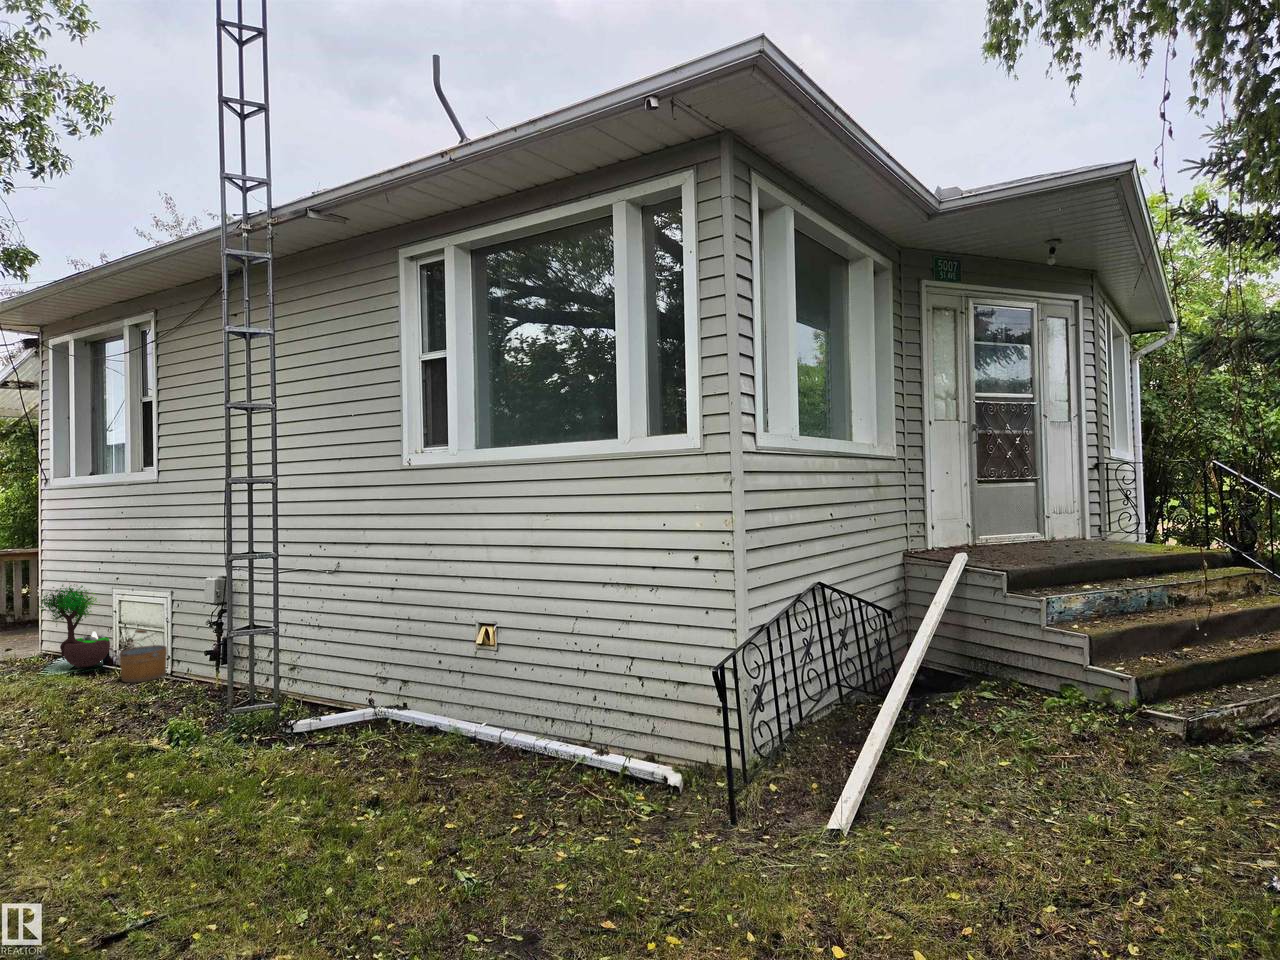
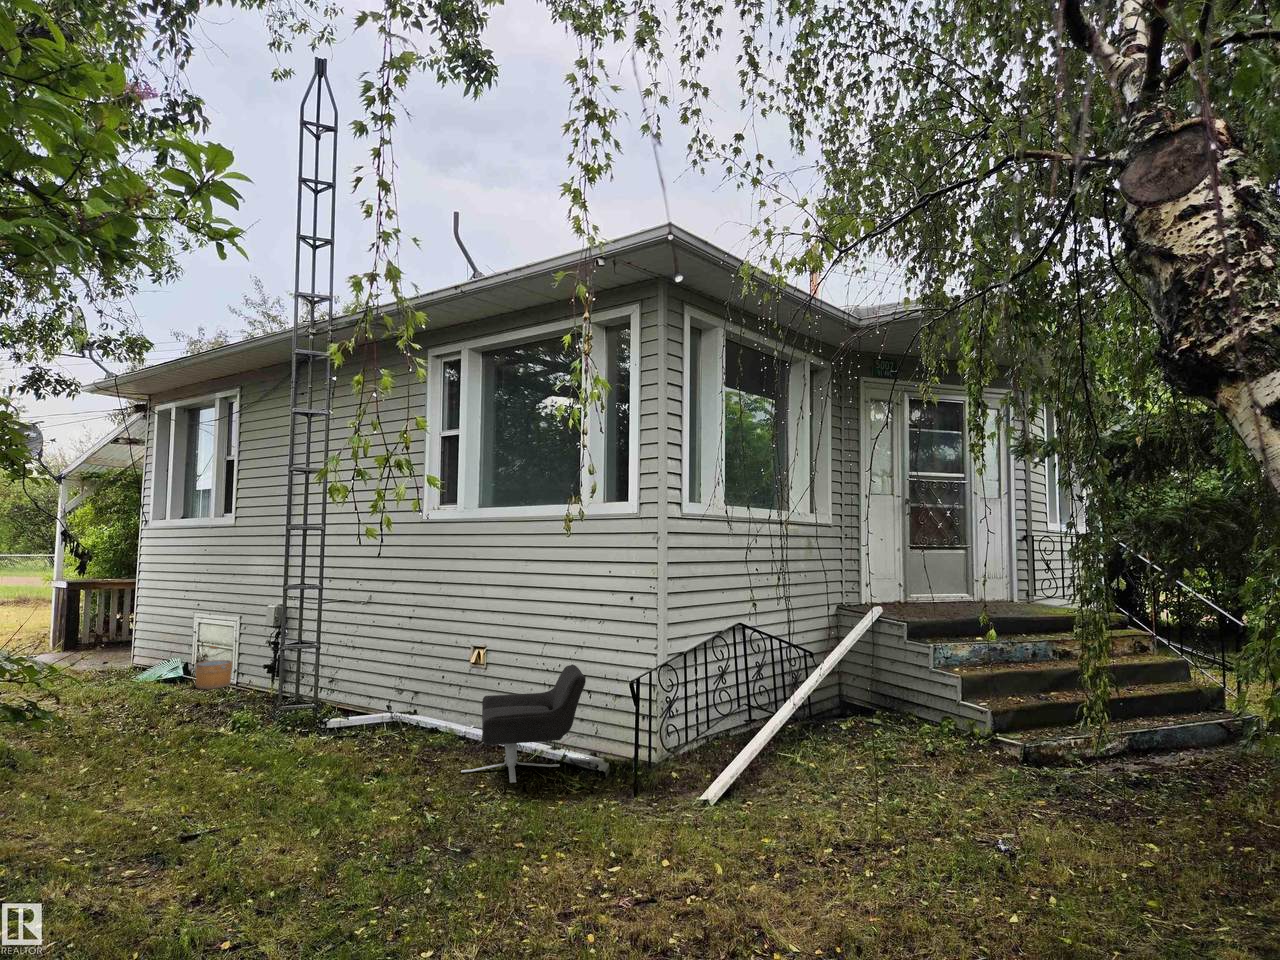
potted tree: present [39,584,110,667] -> none [134,602,188,677]
lounge chair: none [487,645,647,809] -> present [461,664,586,783]

